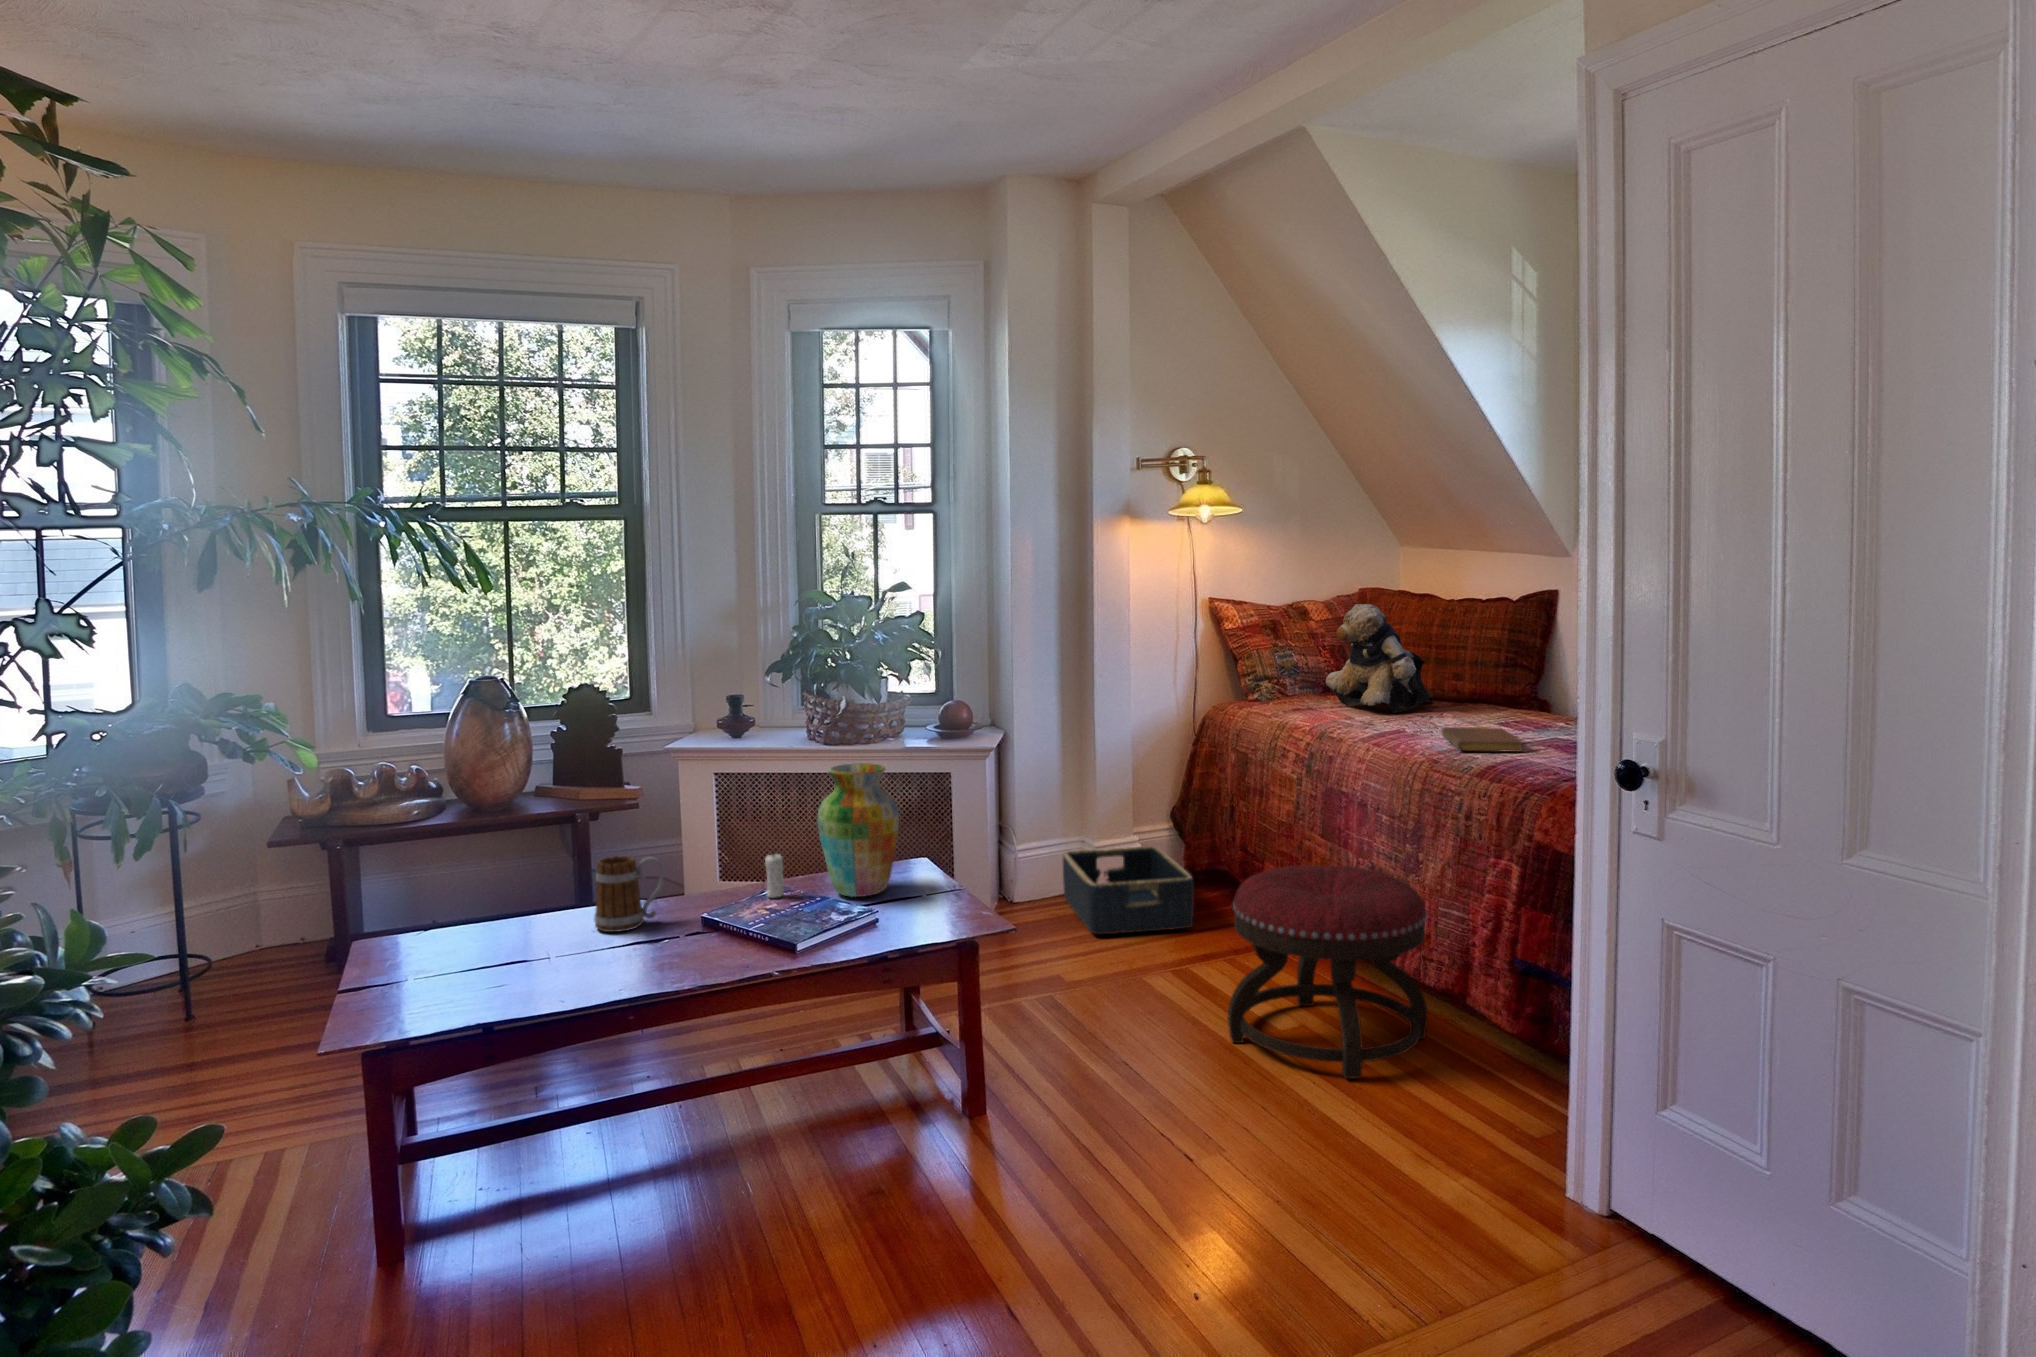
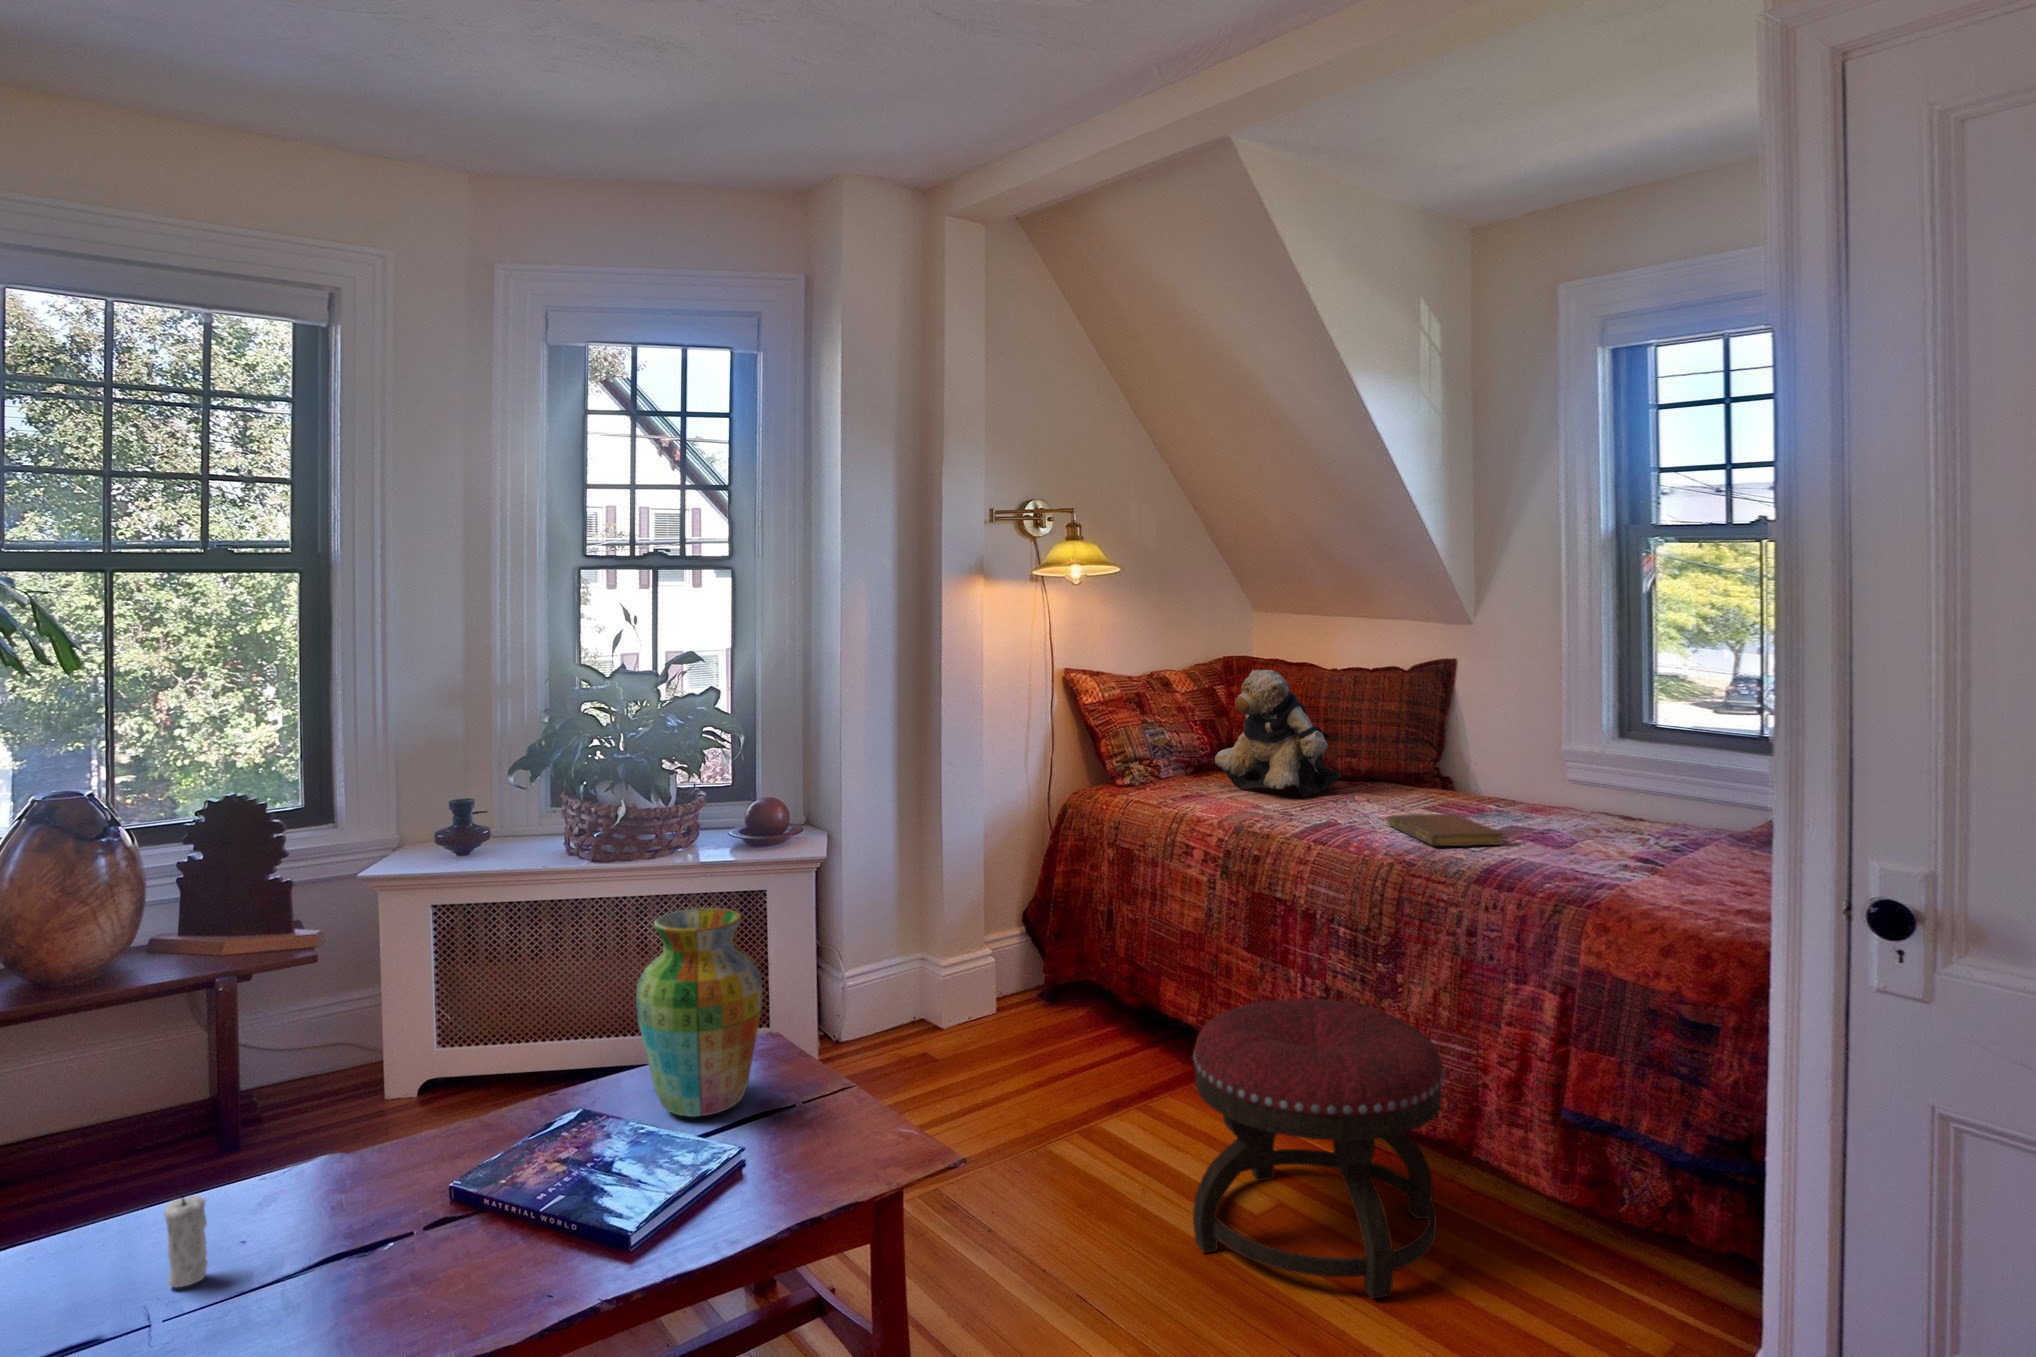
basket: present [1063,846,1194,934] -> none [905,966,1082,1092]
candle: present [765,854,784,897] -> present [164,1195,208,1287]
mug: present [594,856,664,932] -> none [254,1091,384,1232]

